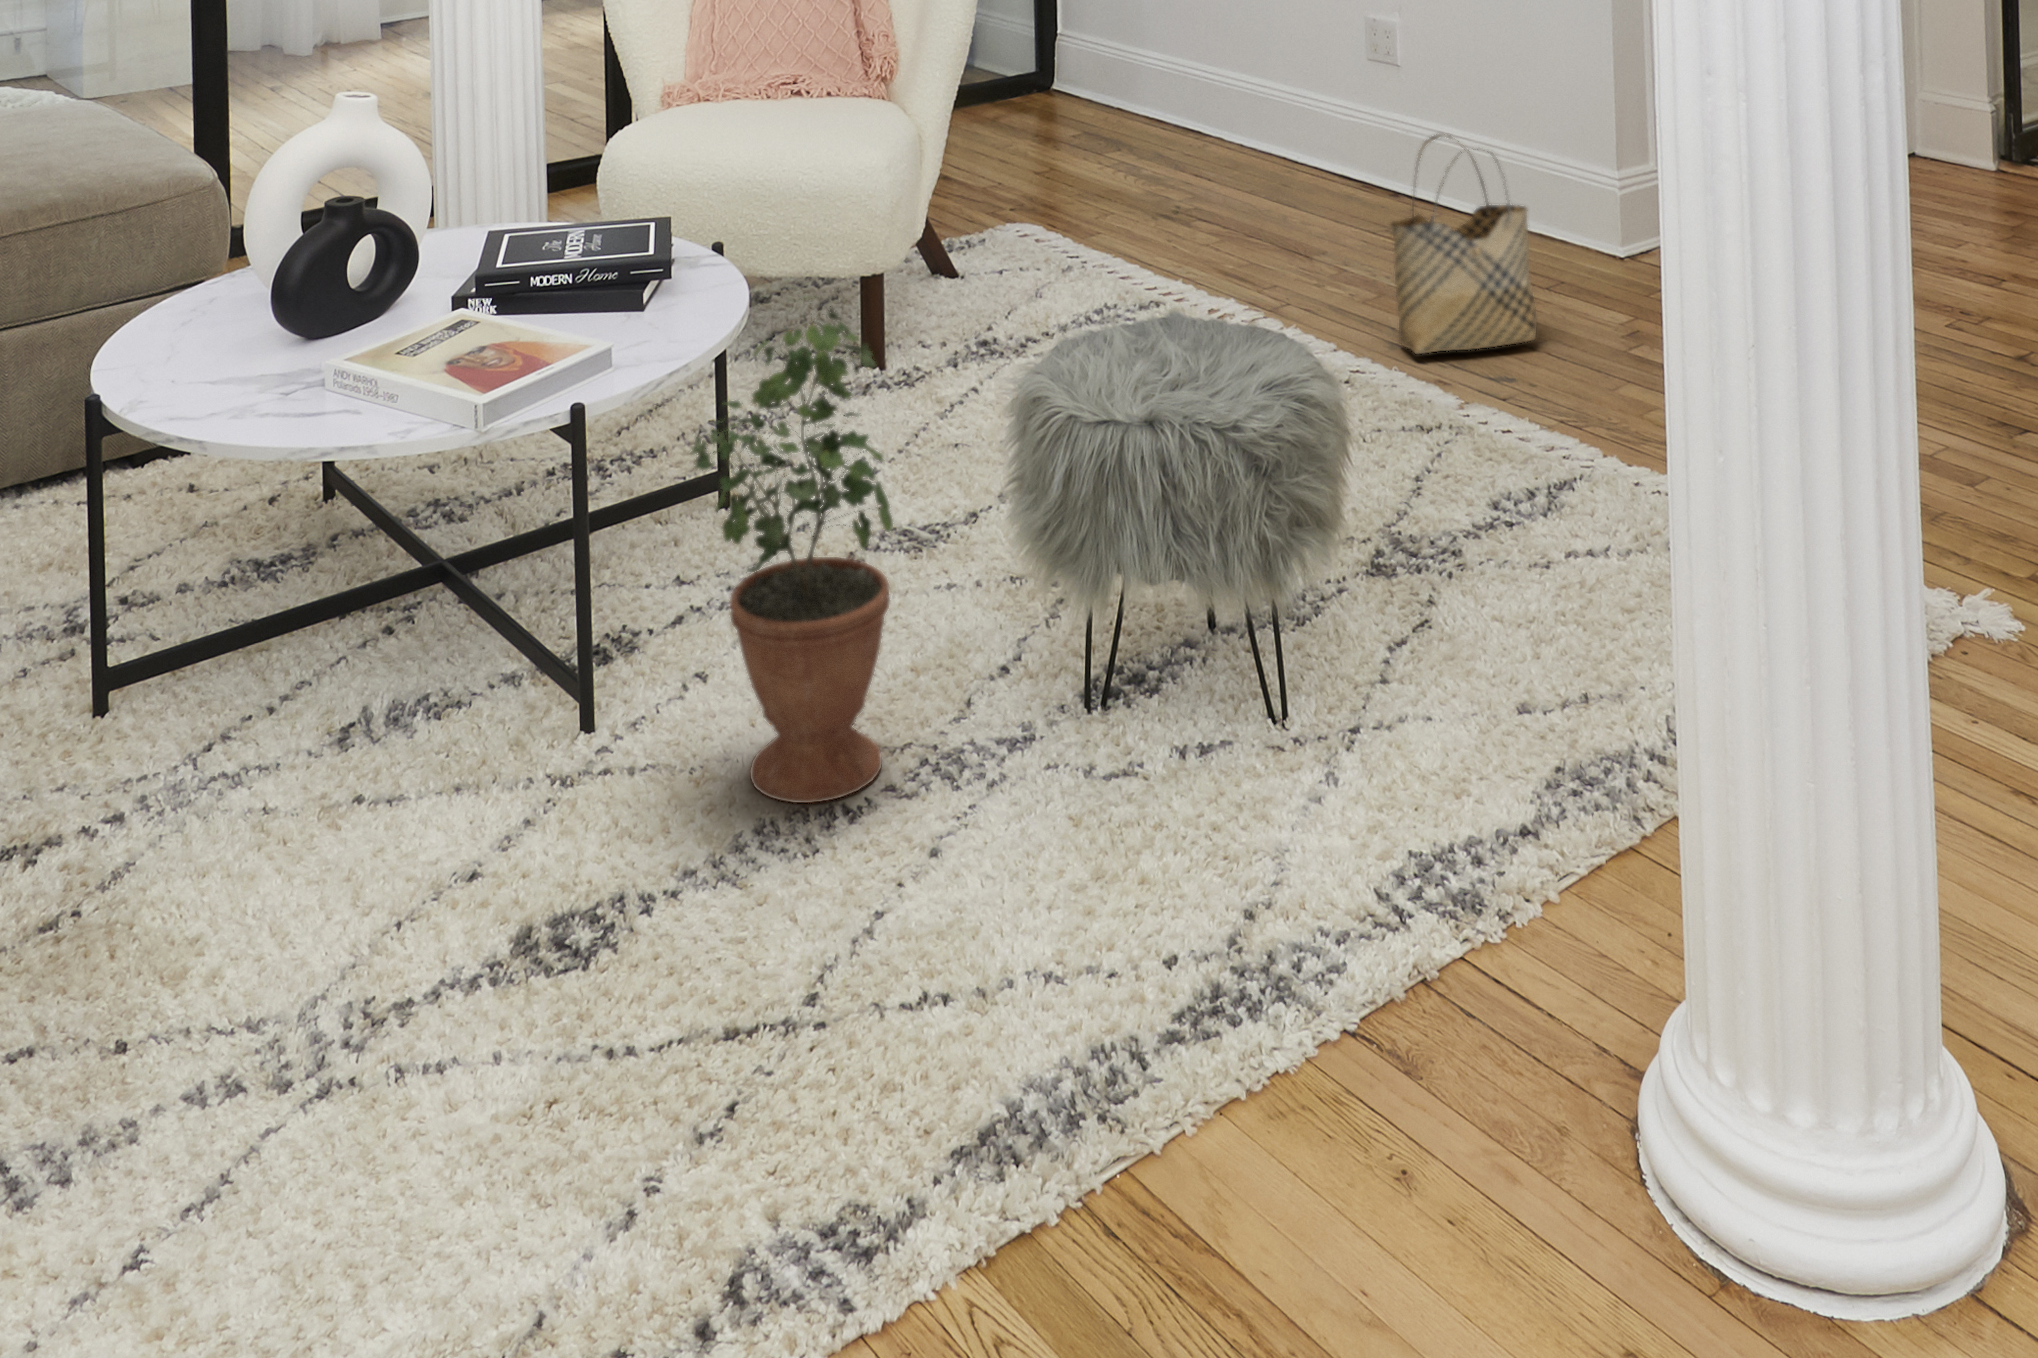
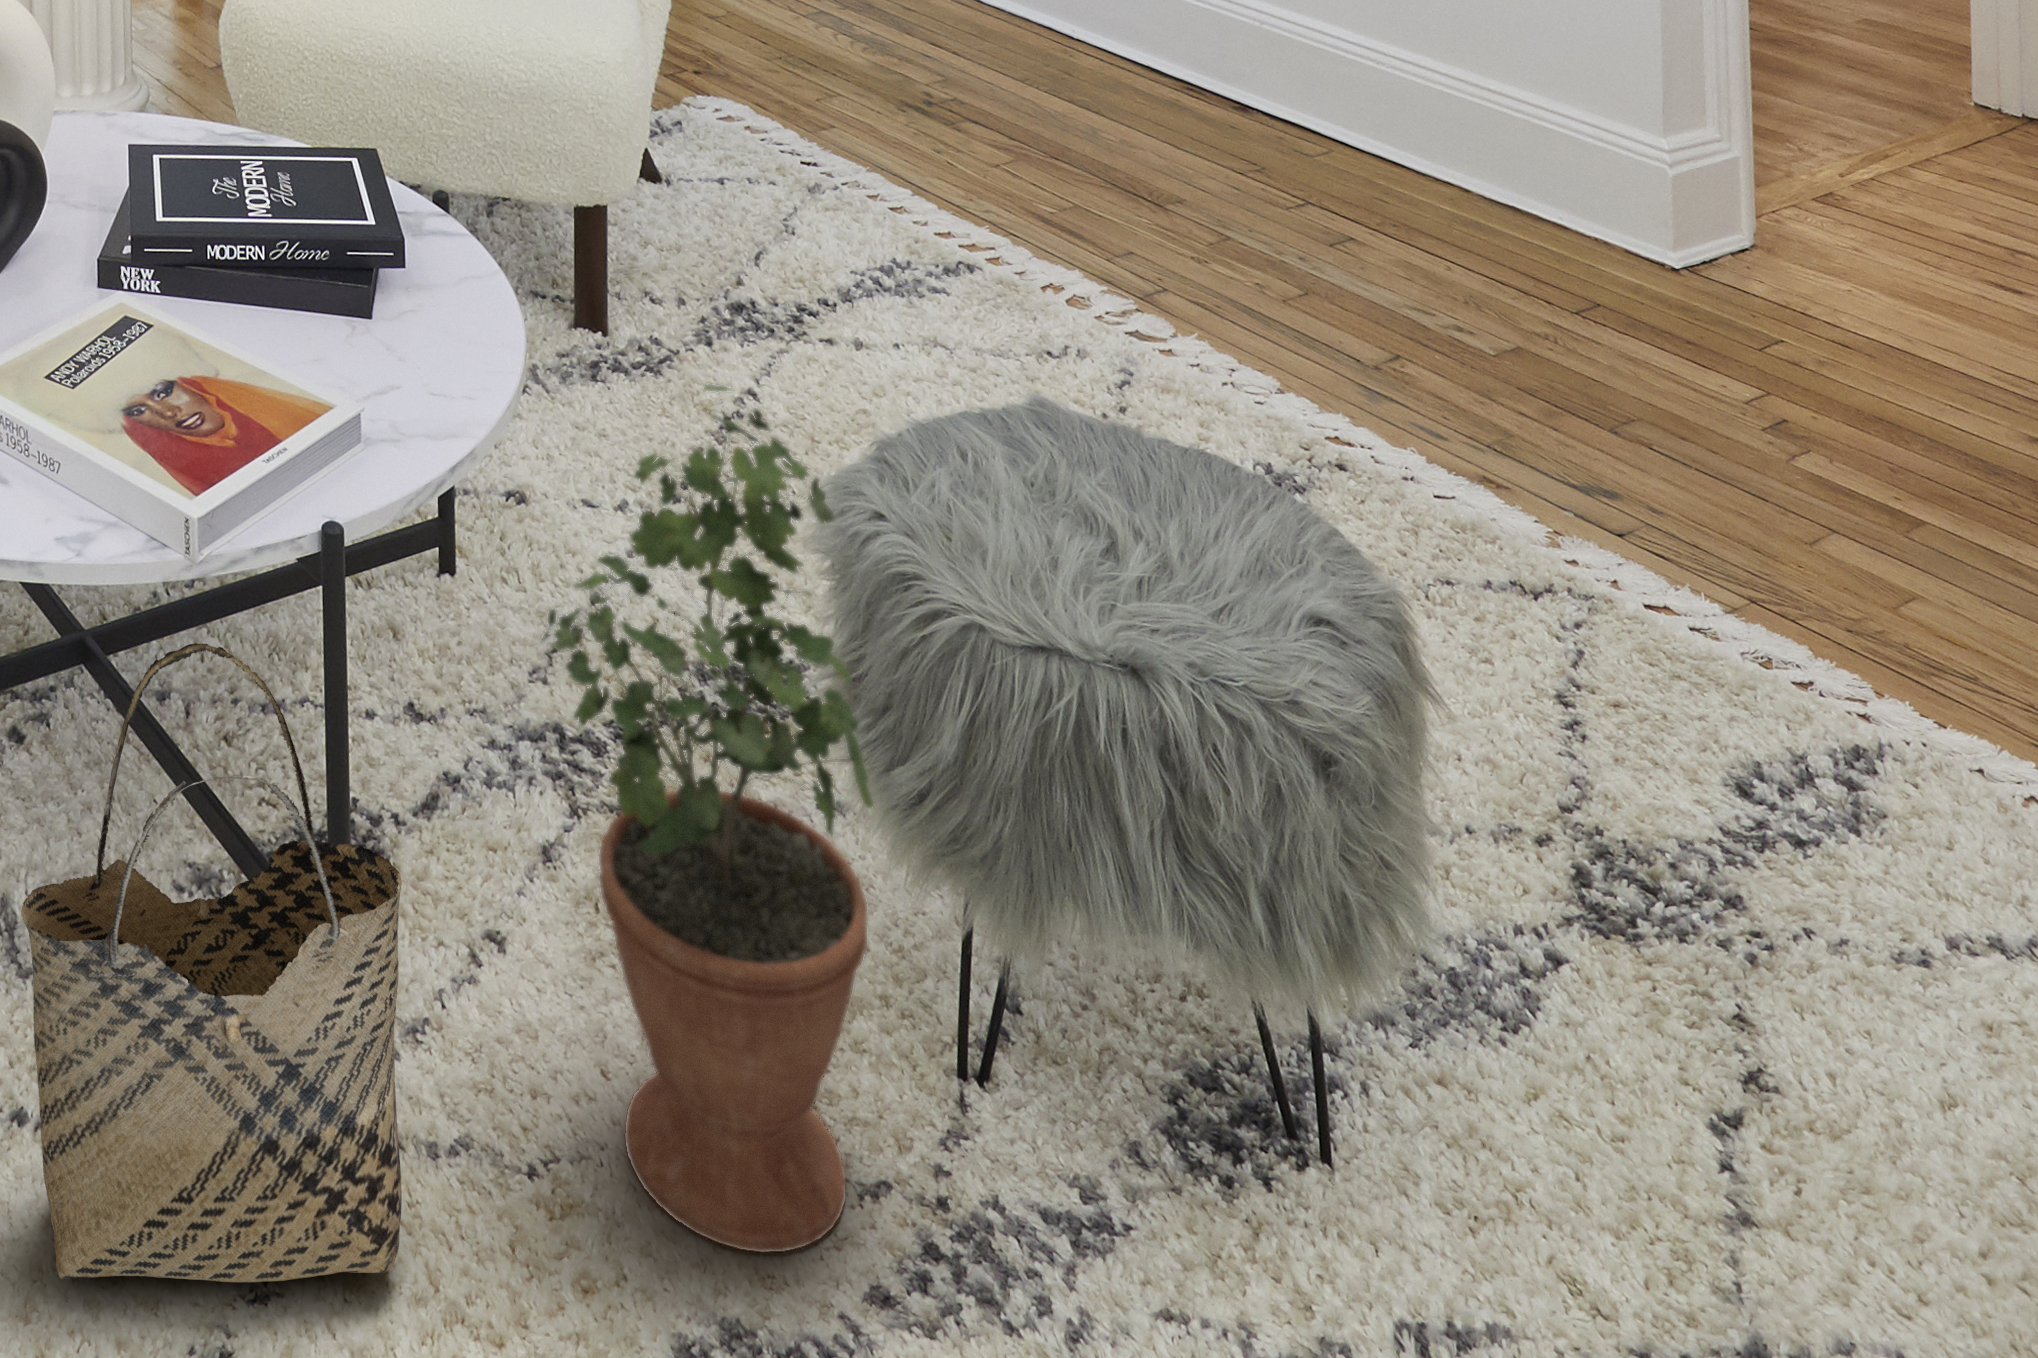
woven basket: present [1390,134,1537,354] -> present [21,643,402,1282]

